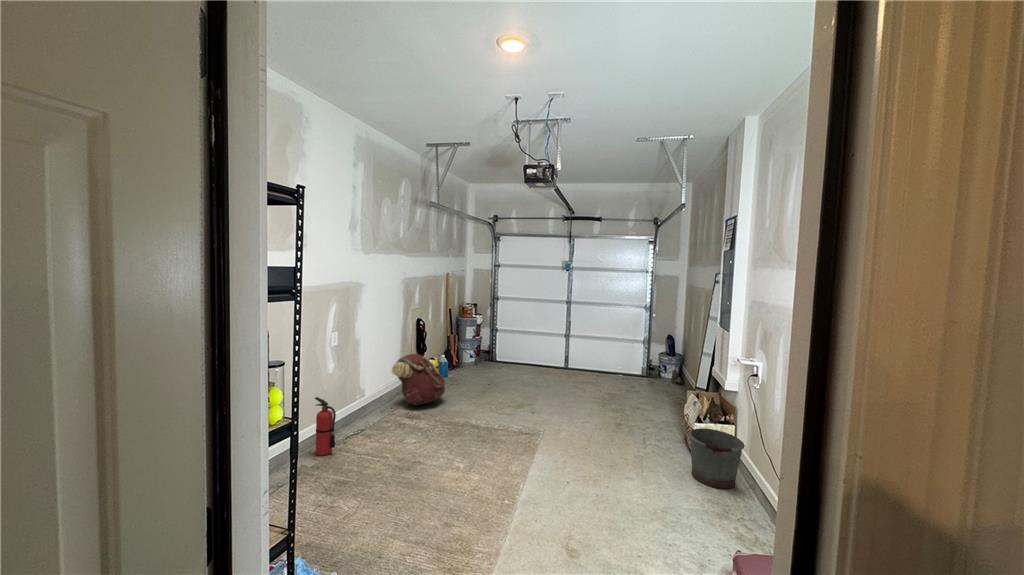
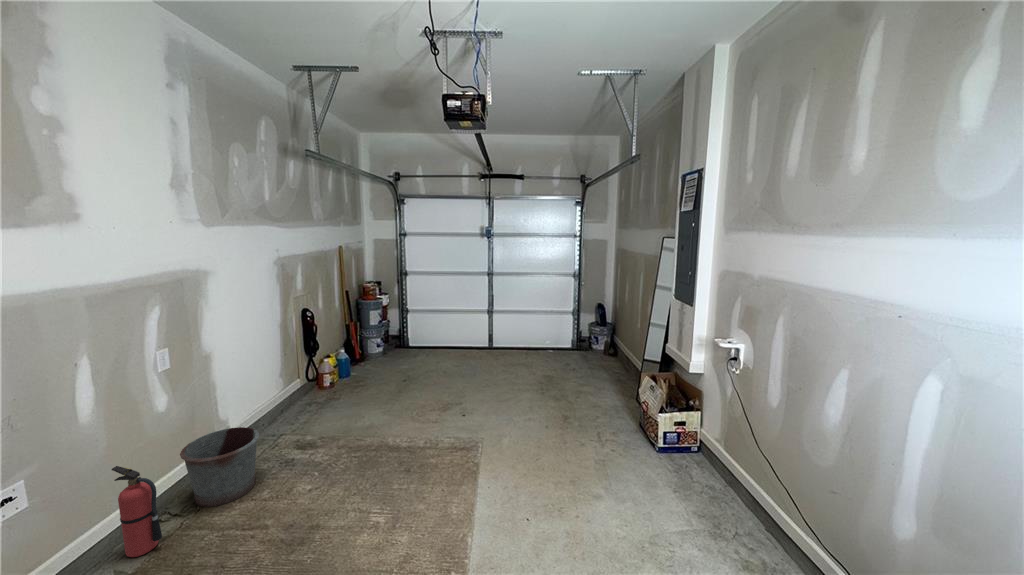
backpack: present [392,354,445,406] -> none [264,358,346,429]
bucket: present [688,428,745,489] -> present [180,427,259,507]

